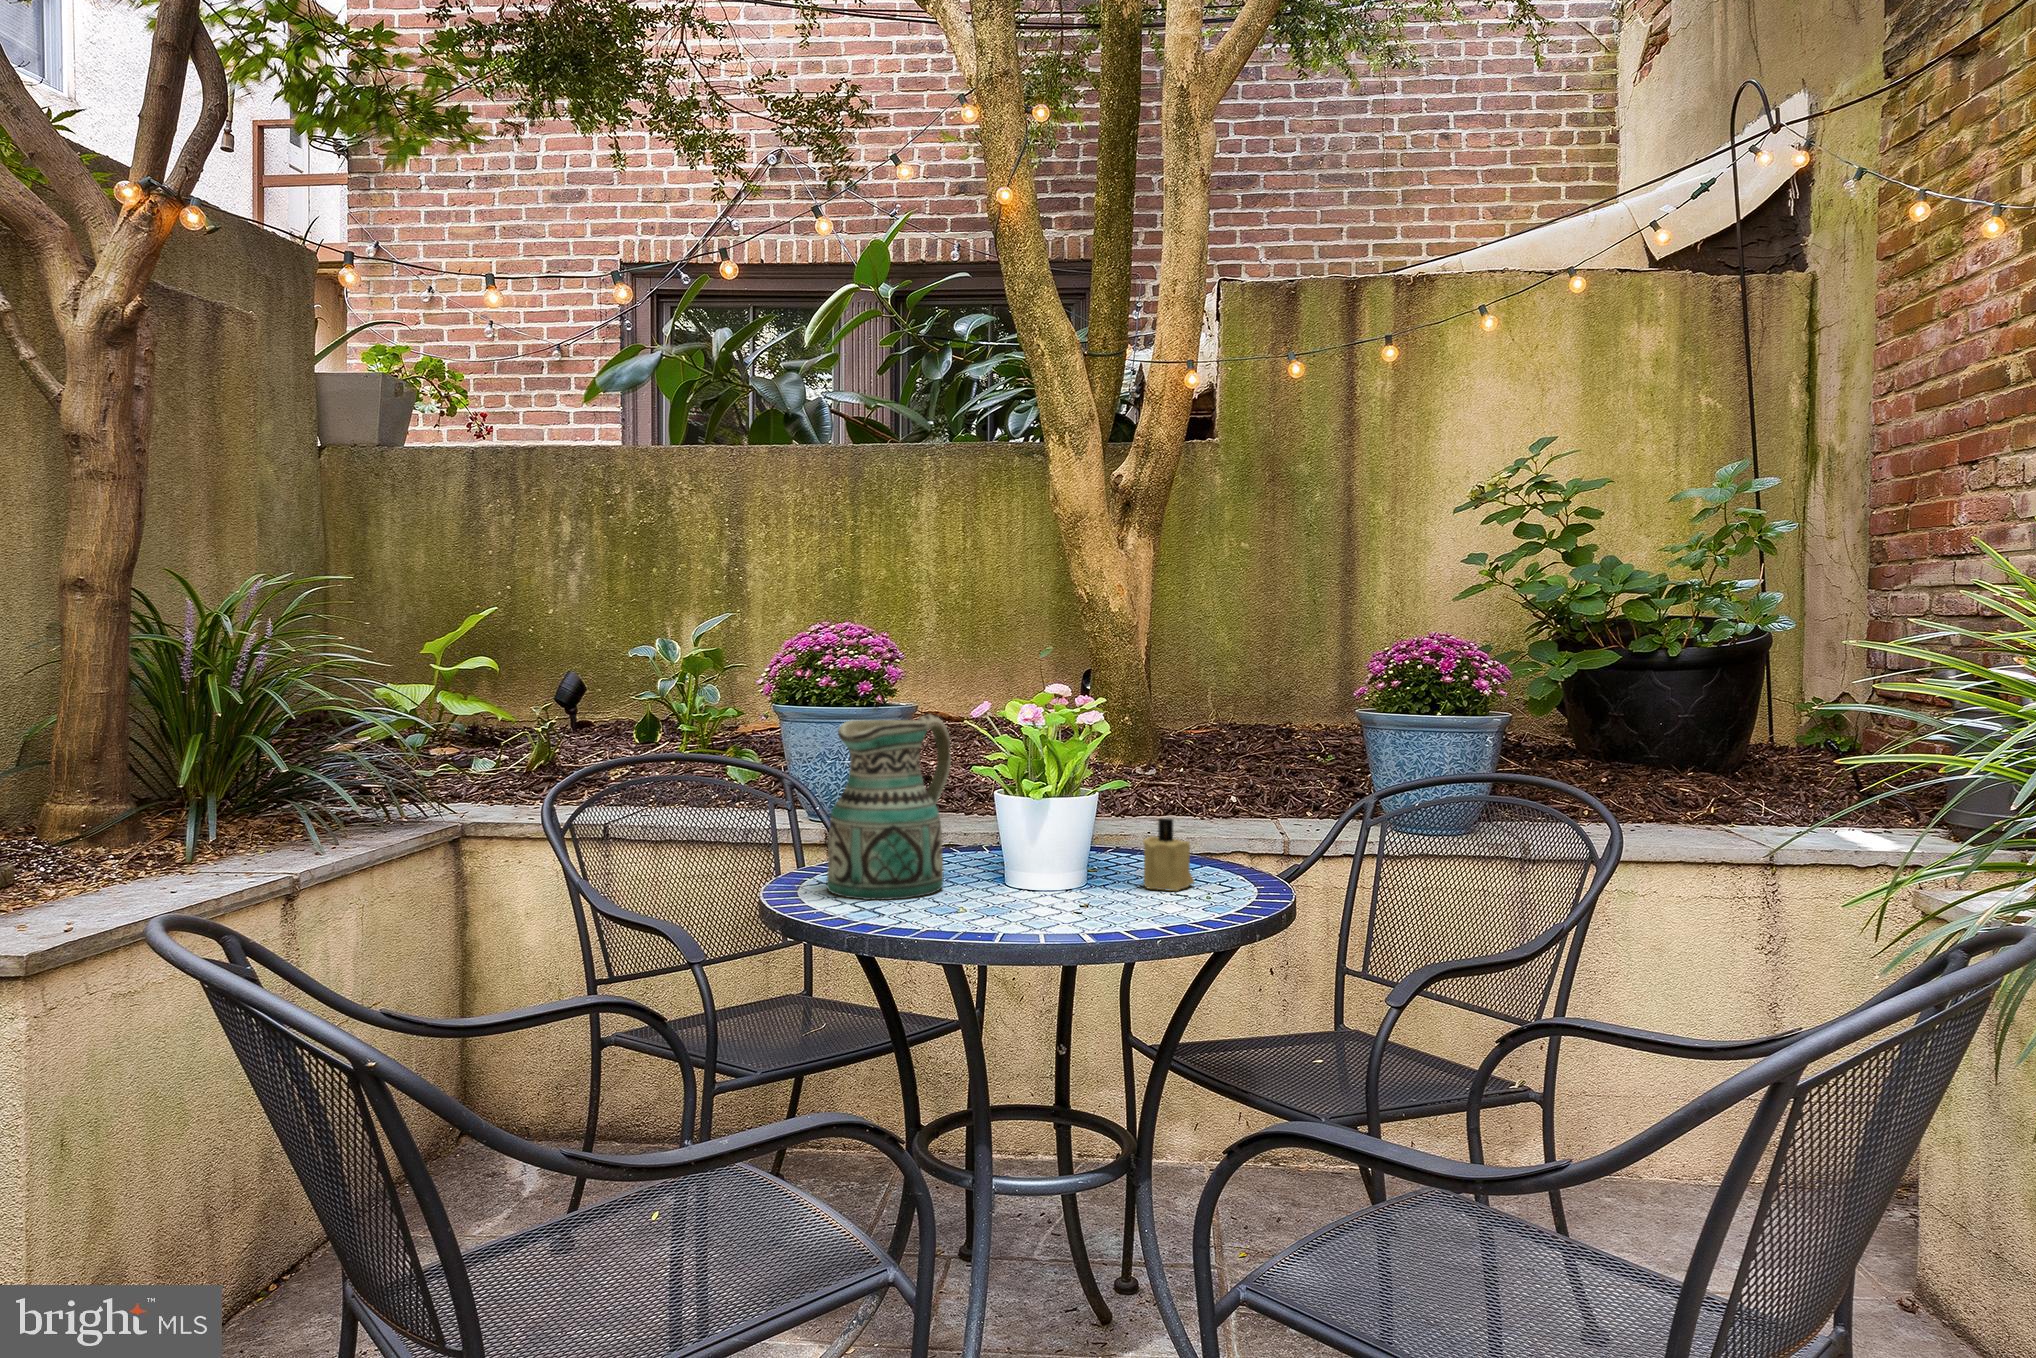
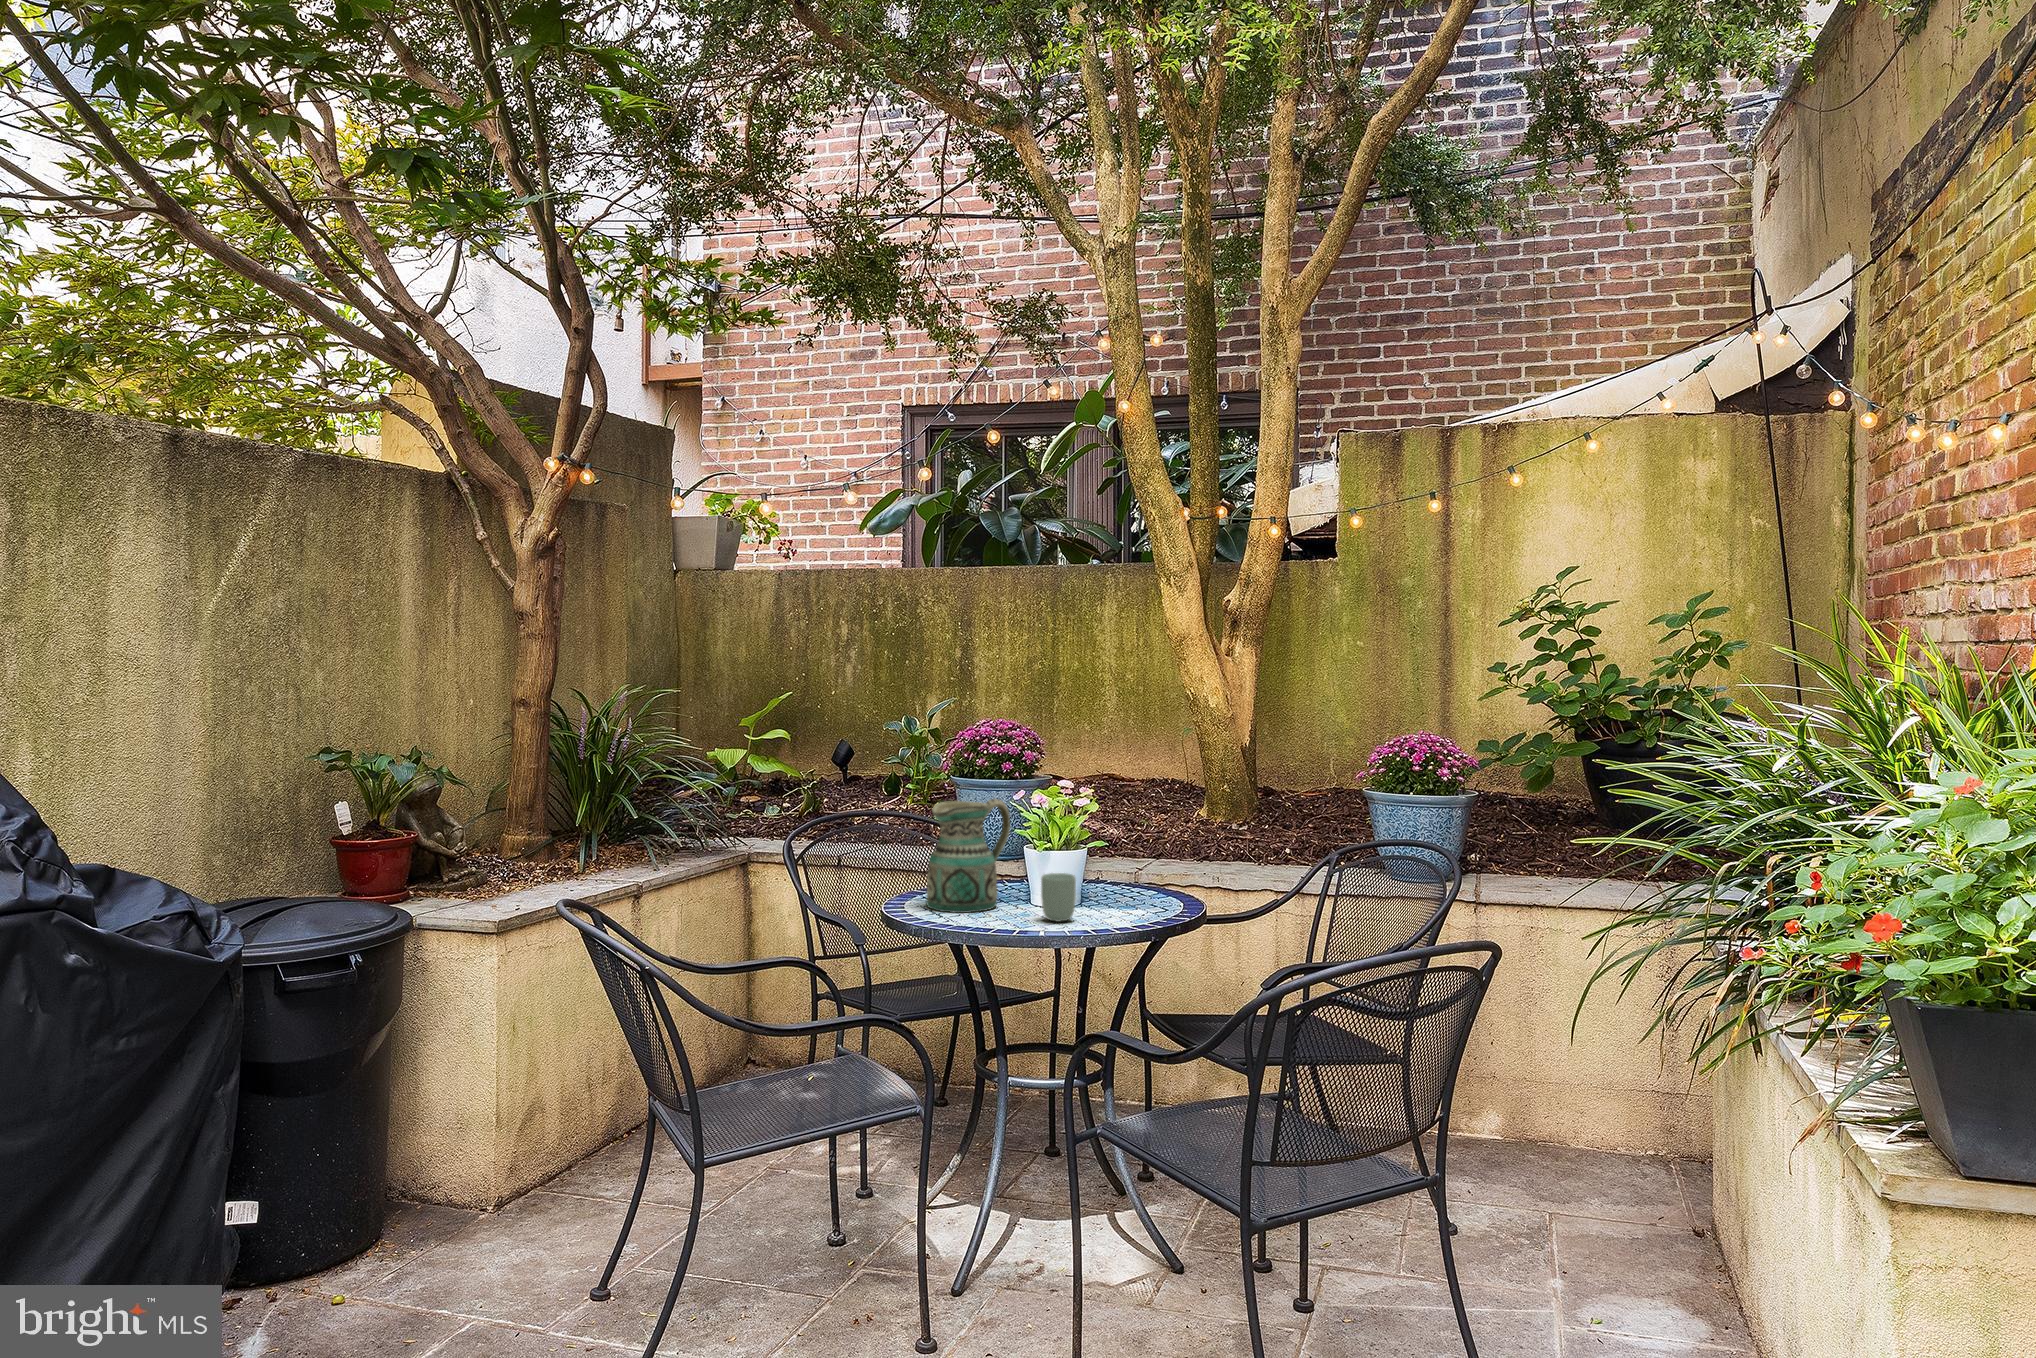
candle: present [1143,819,1194,891] -> none [1120,871,1153,918]
cup: none [1036,826,1093,904] -> present [1041,873,1076,922]

